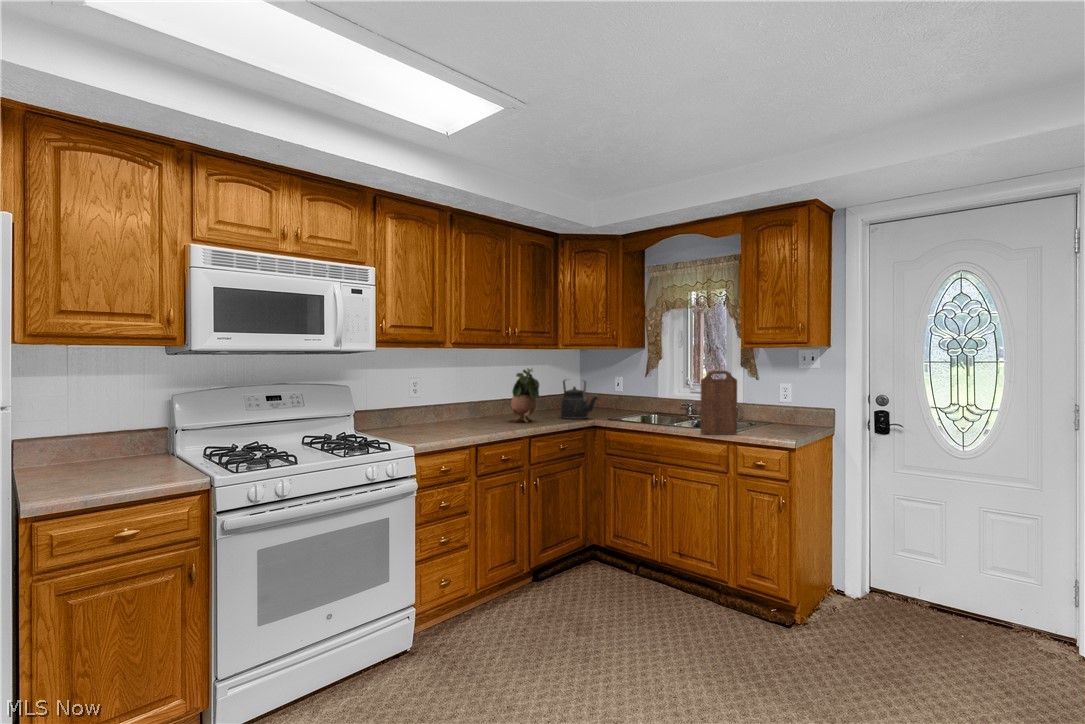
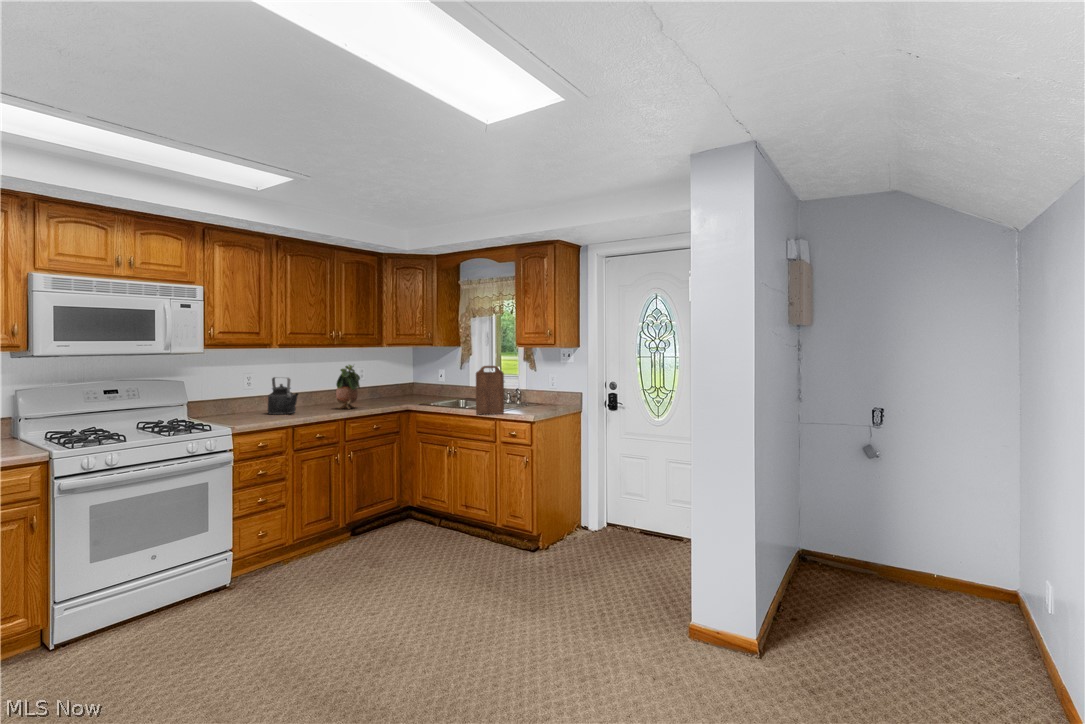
kettle: present [561,379,597,419] -> present [268,377,298,415]

